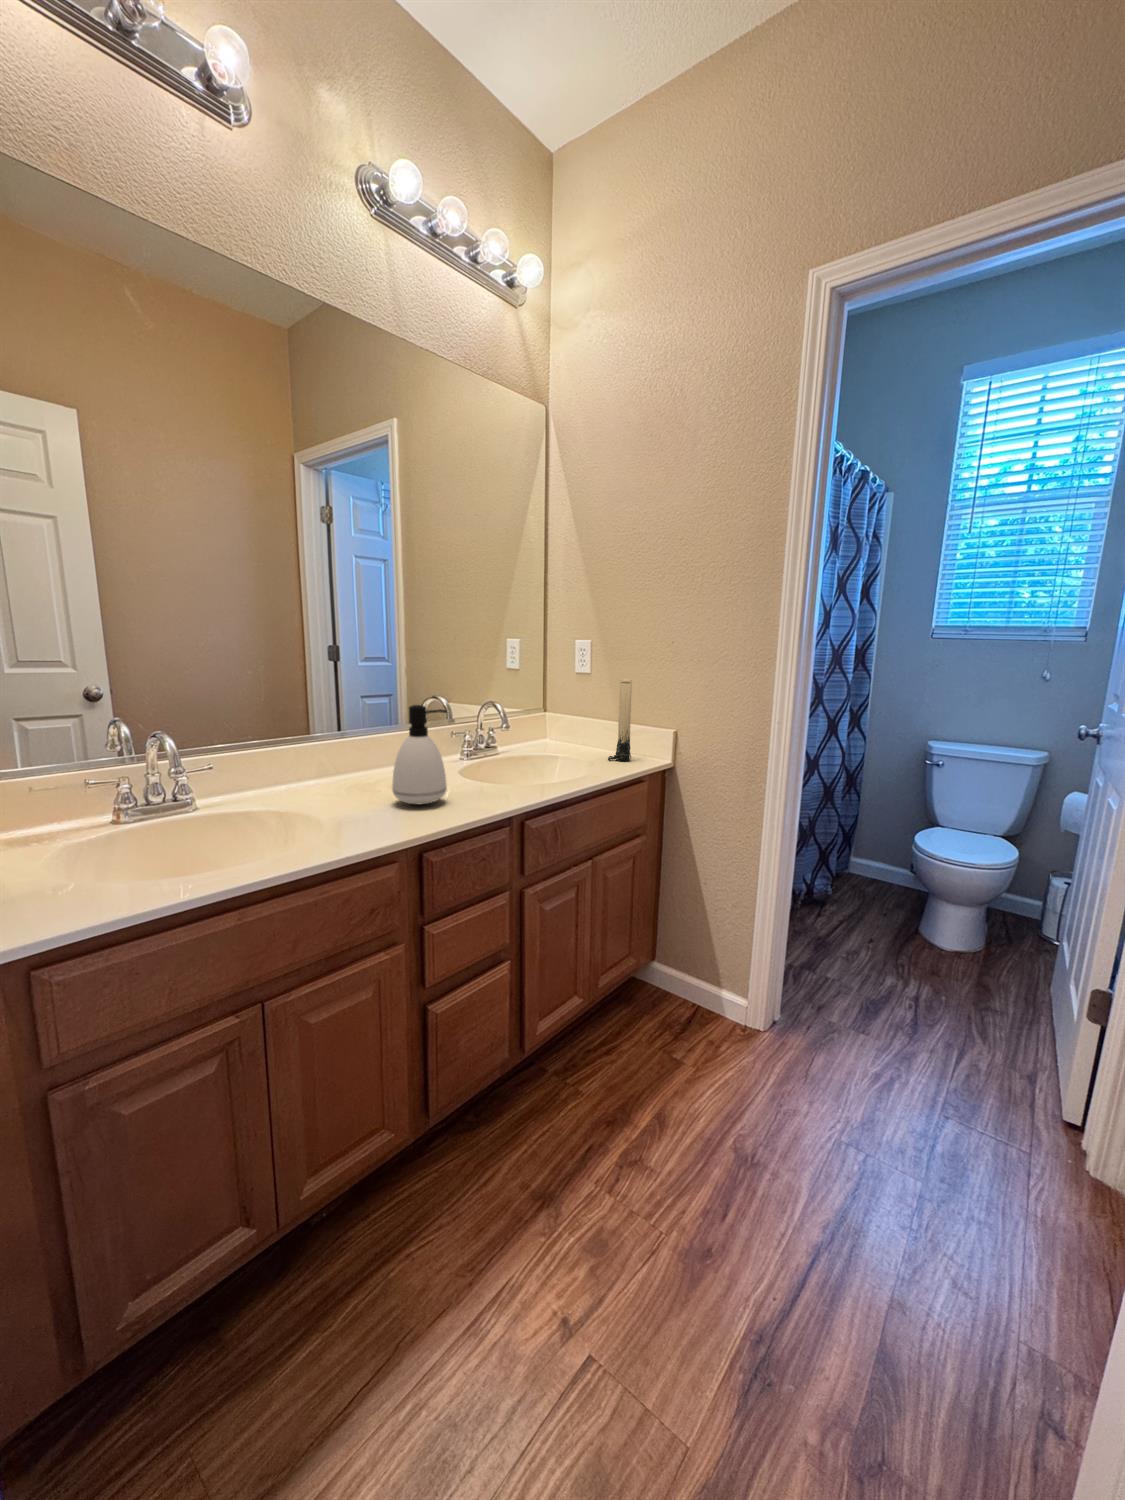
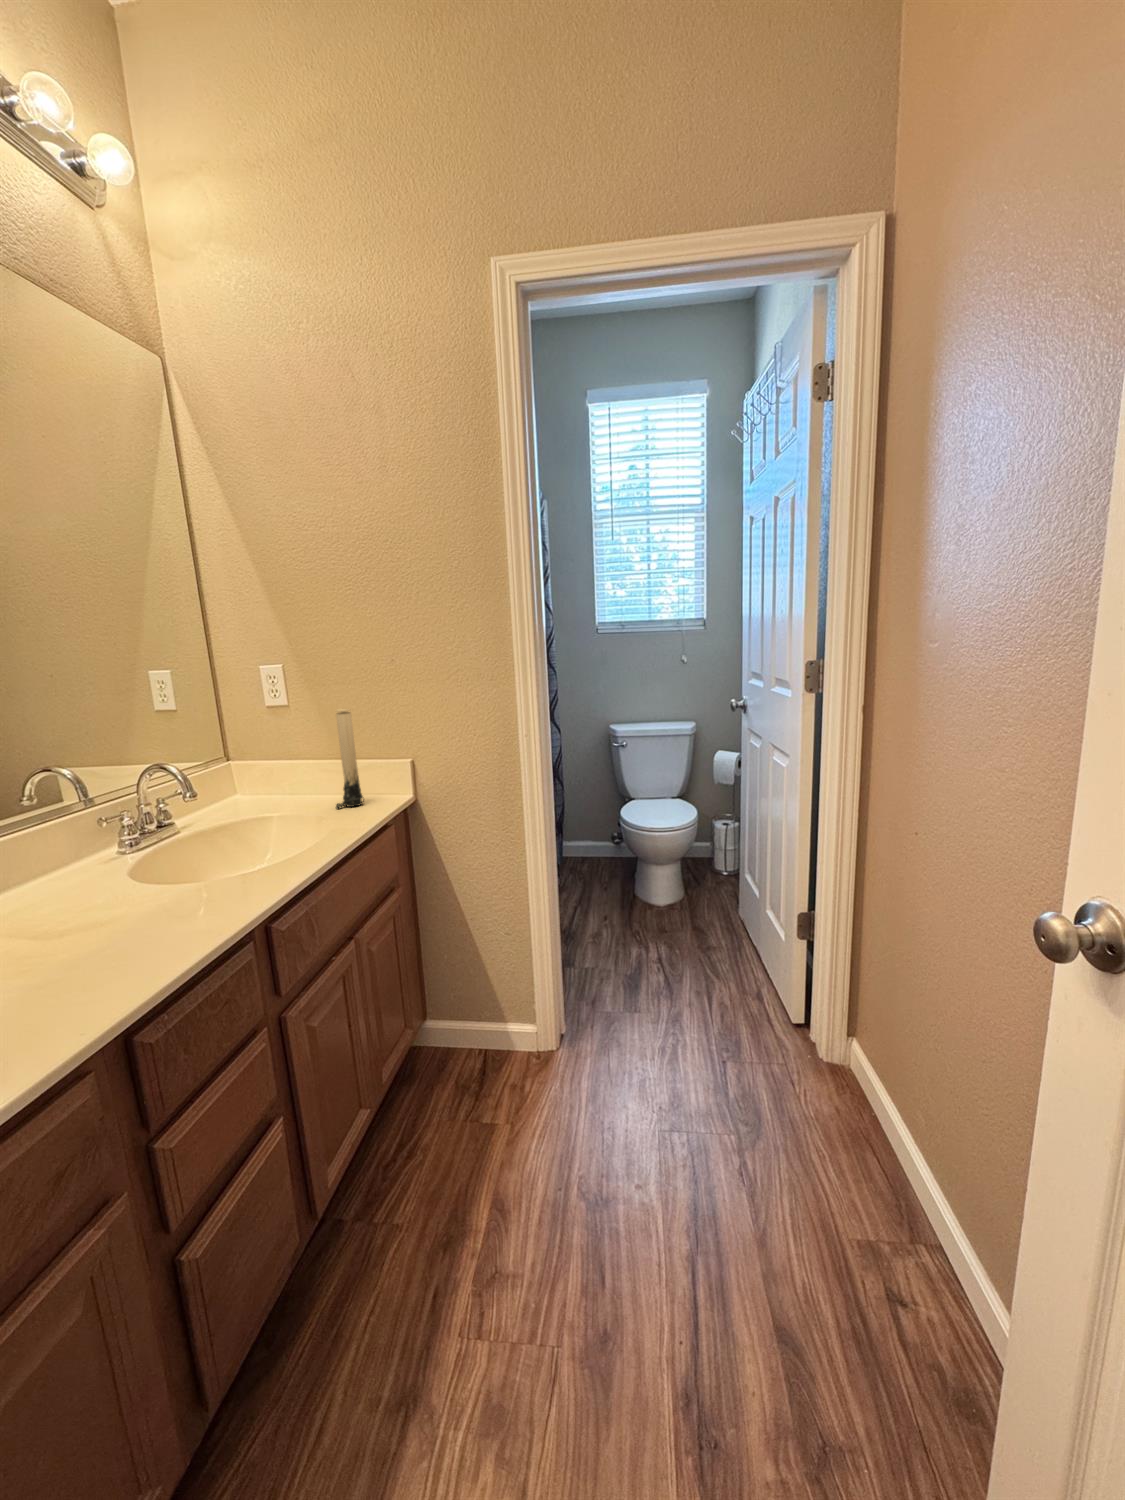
soap dispenser: present [392,705,447,804] -> none [37,800,142,959]

